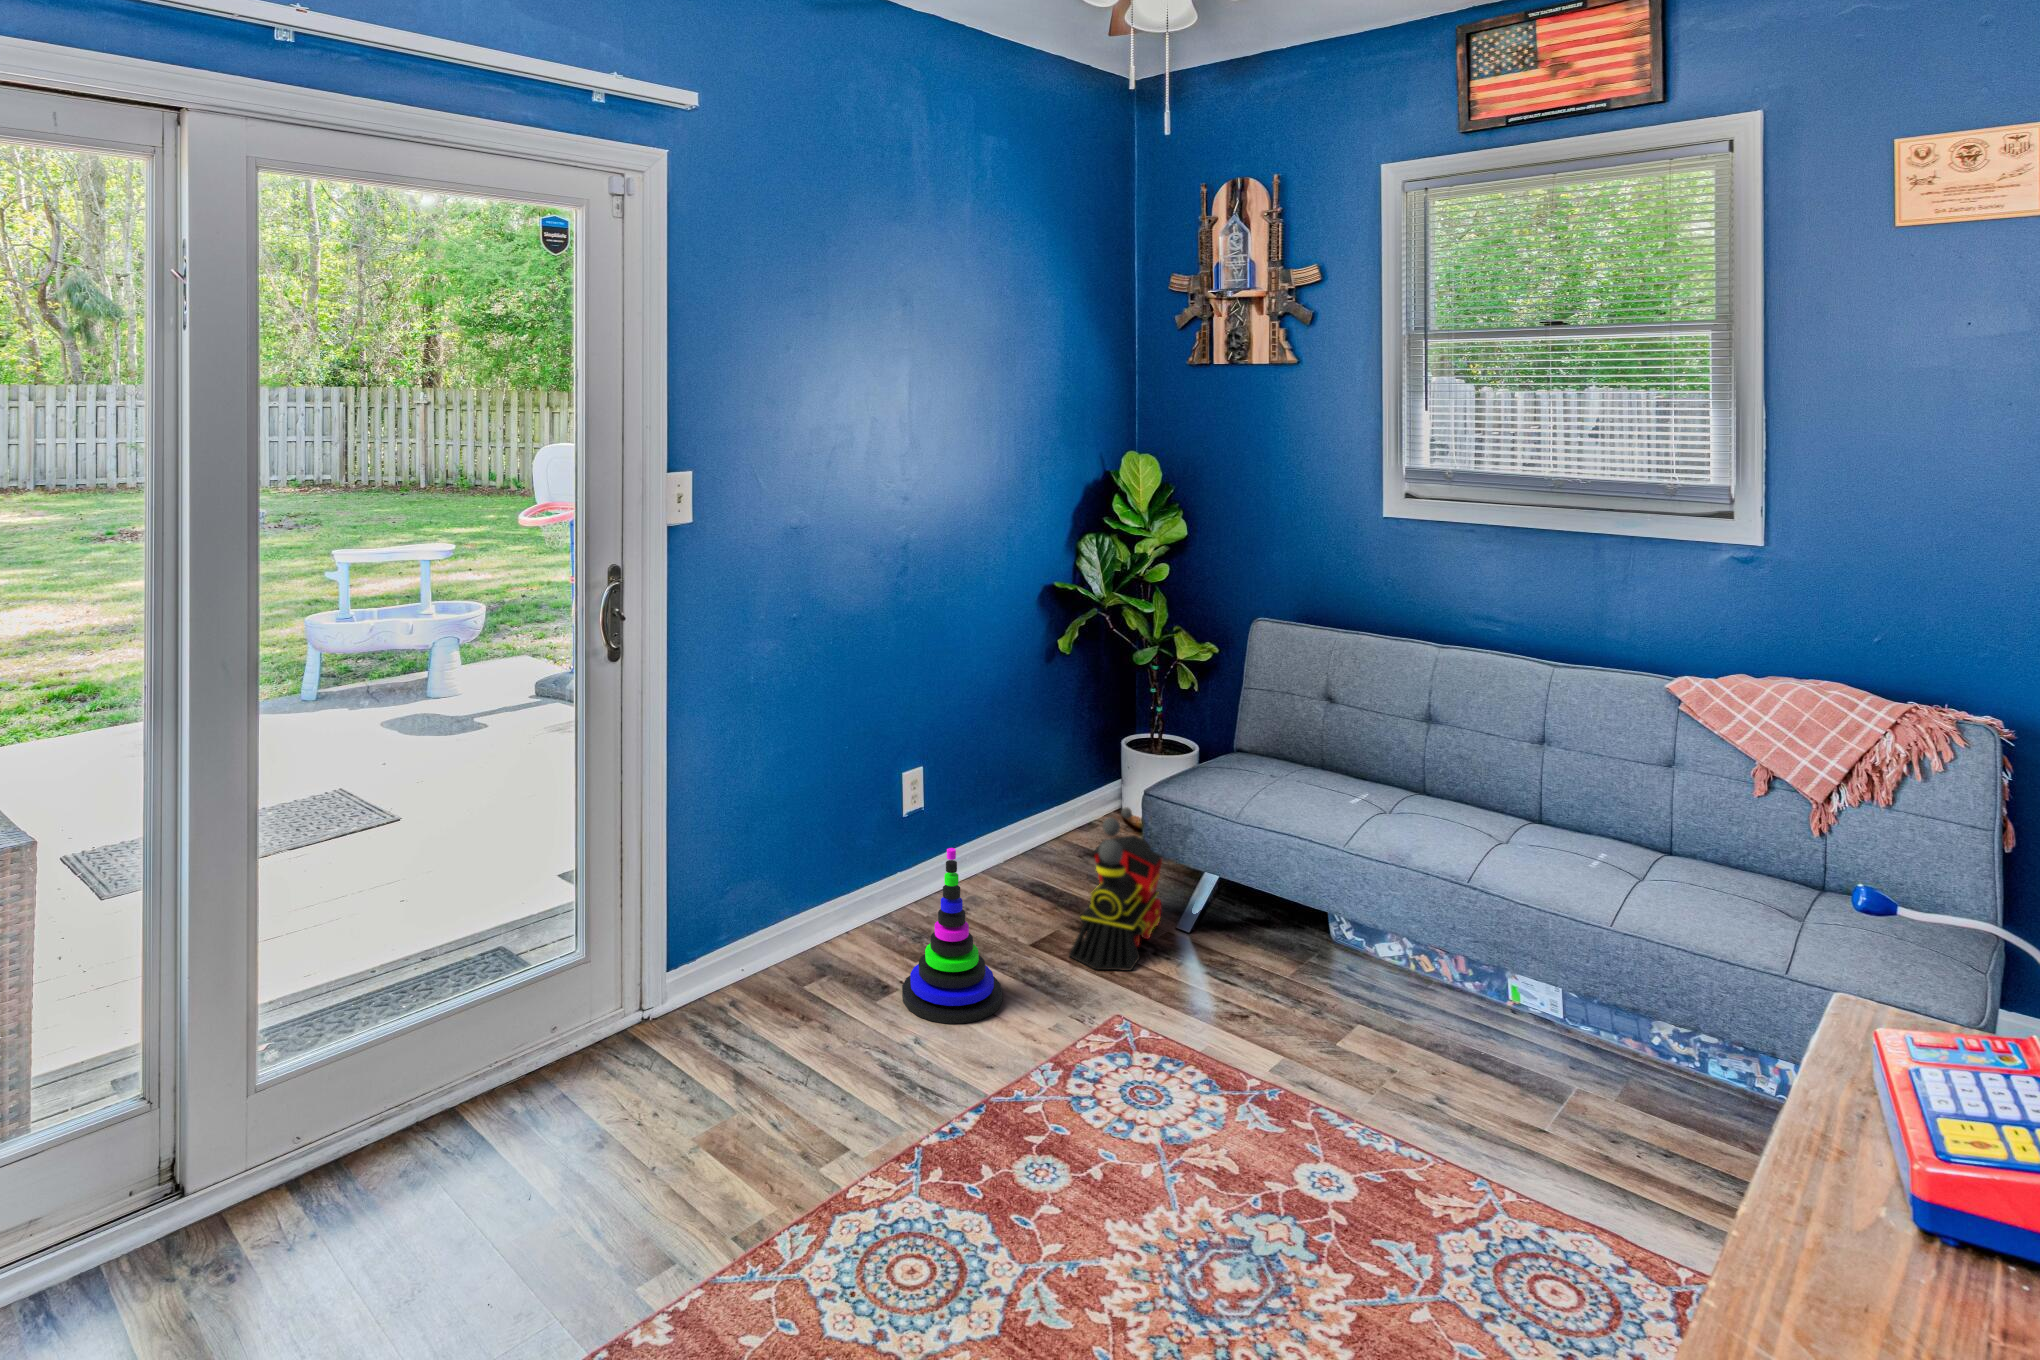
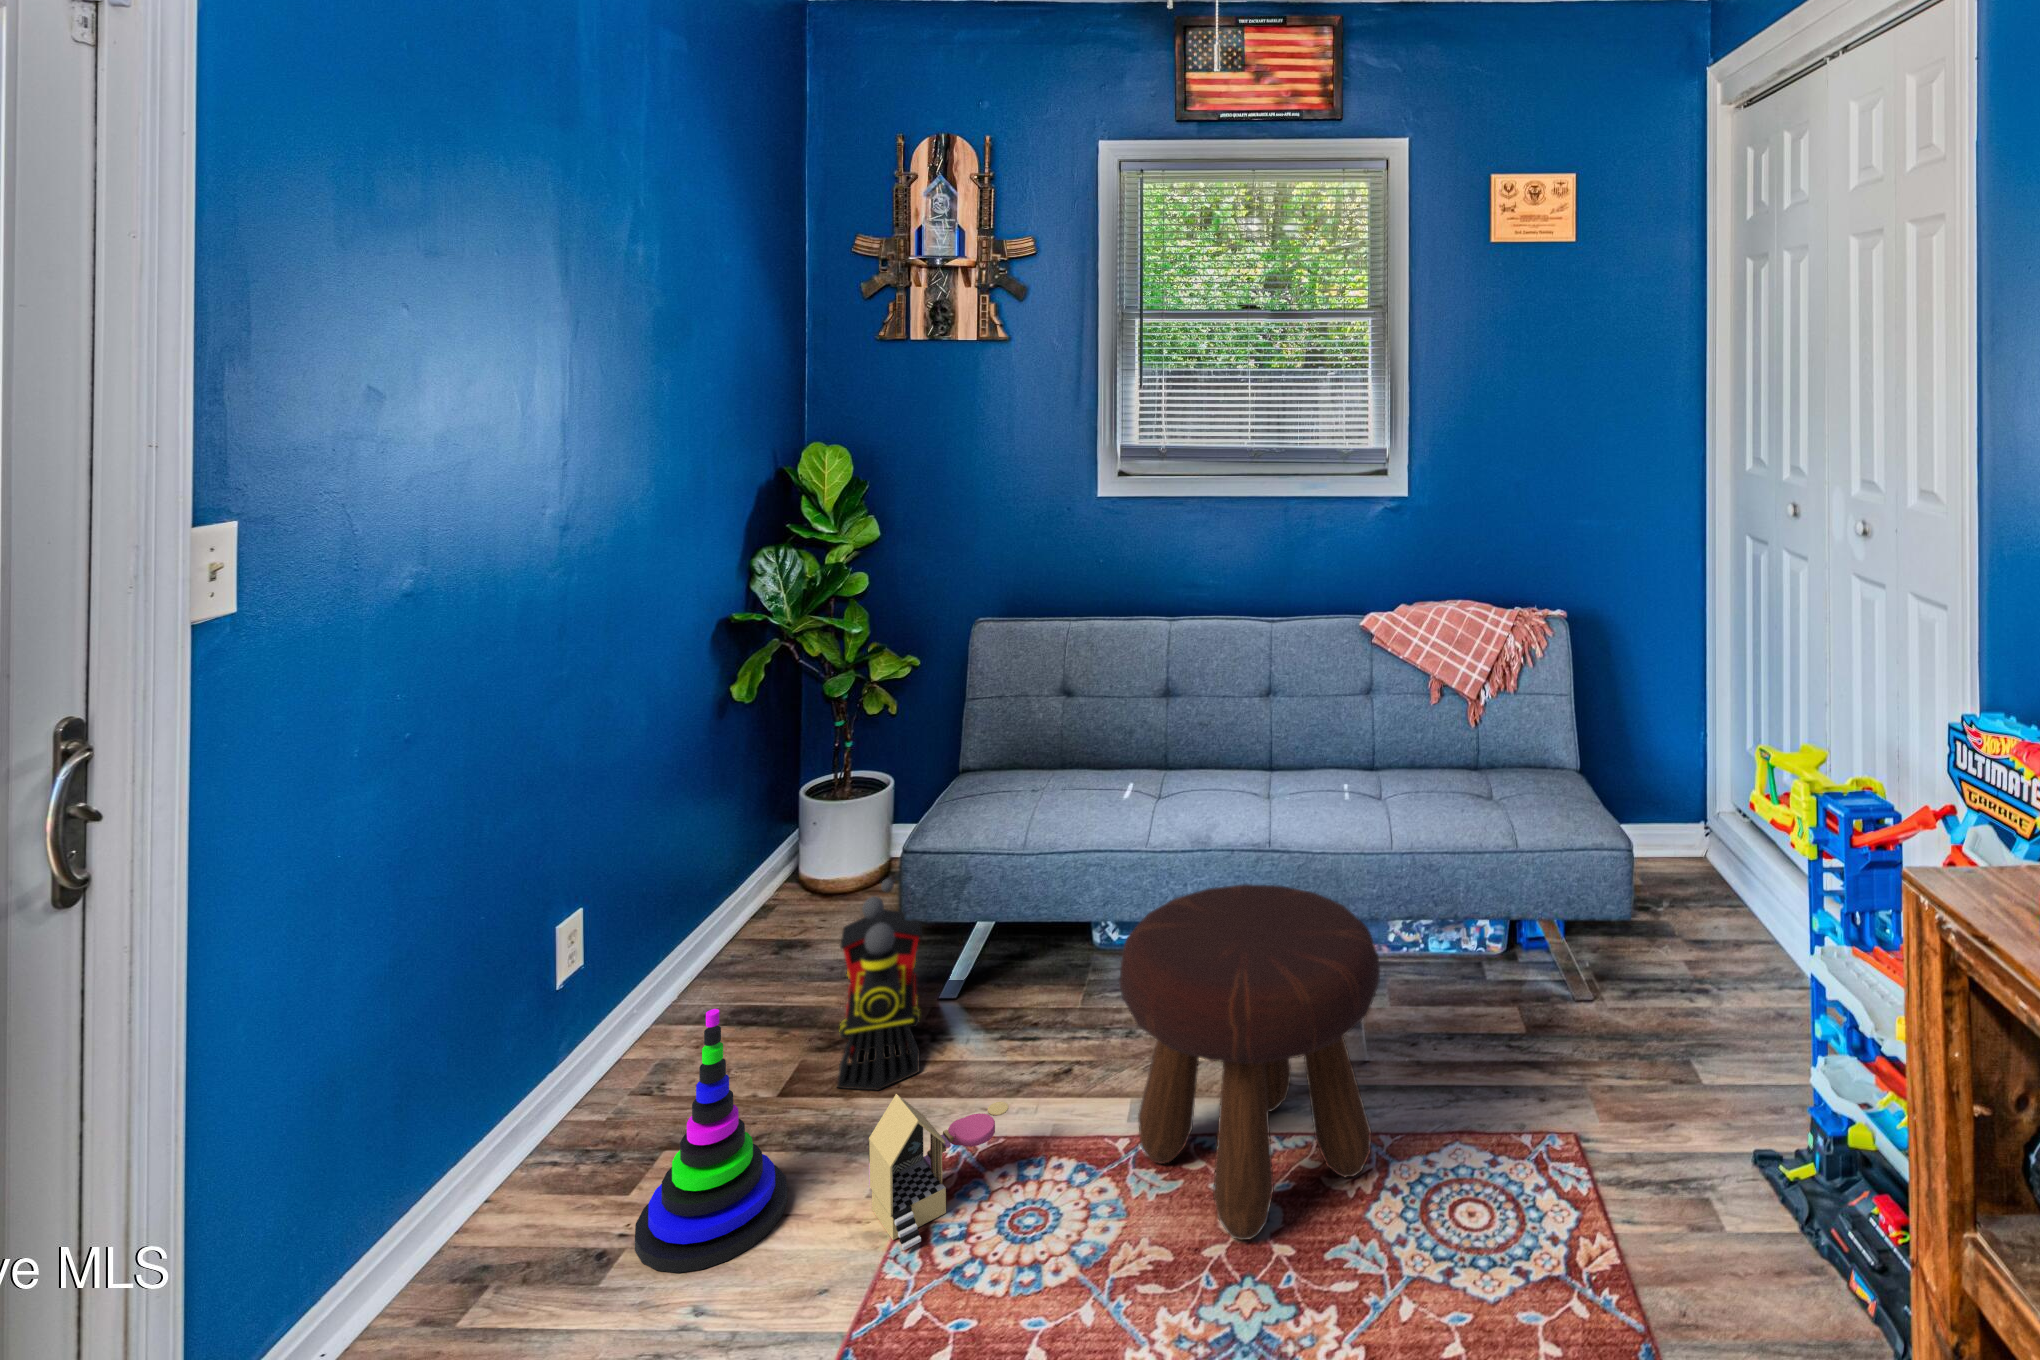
footstool: none [1227,886,1497,1204] -> present [1119,884,1380,1240]
toy house: none [1045,958,1160,1070] -> present [869,1094,1009,1250]

